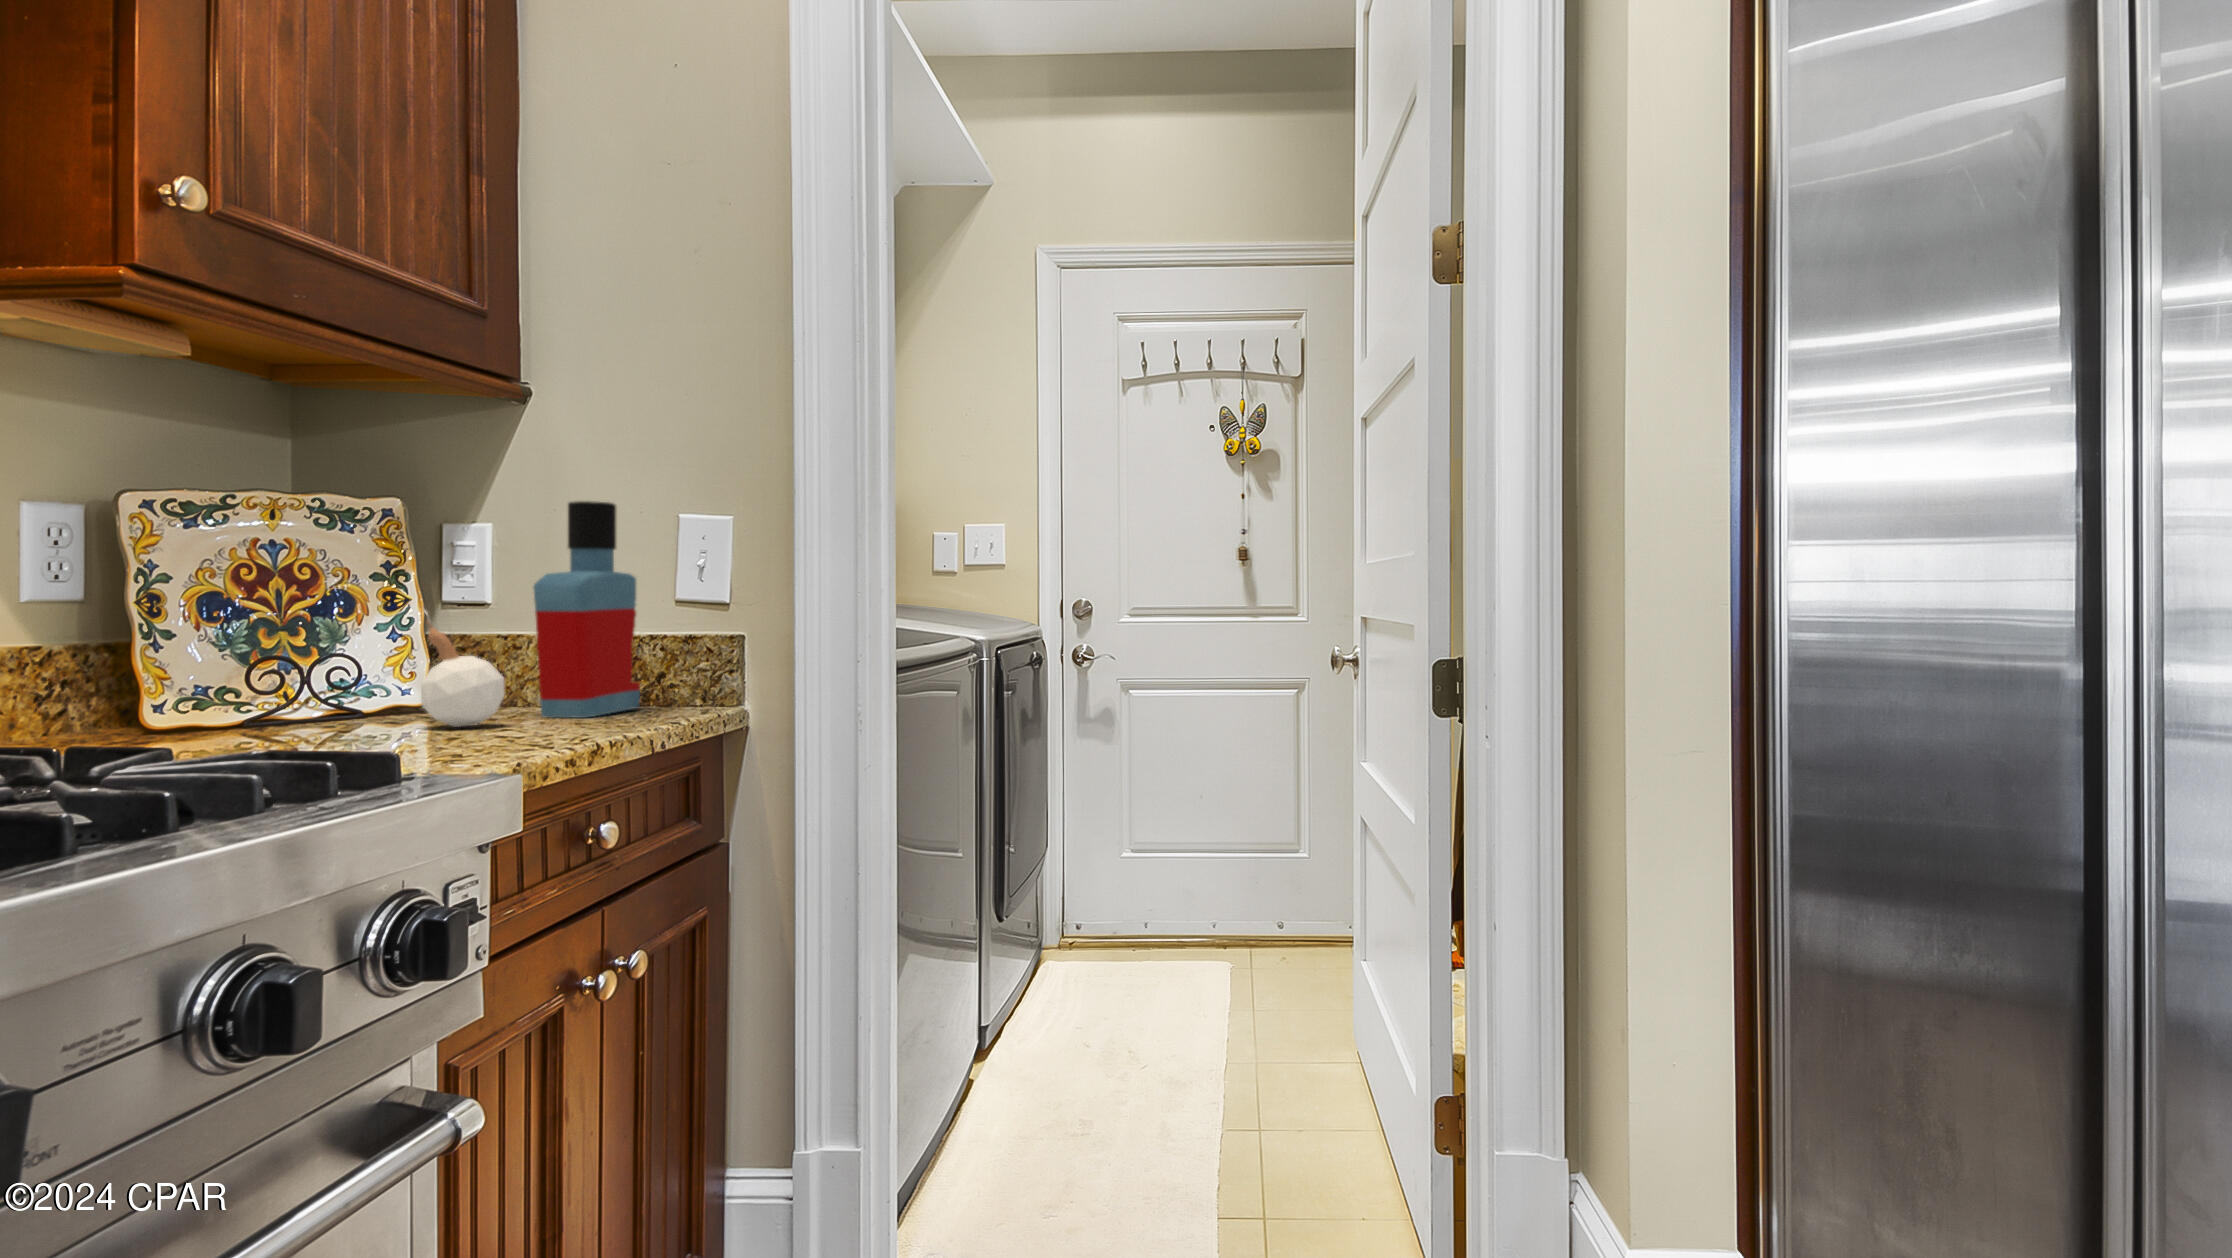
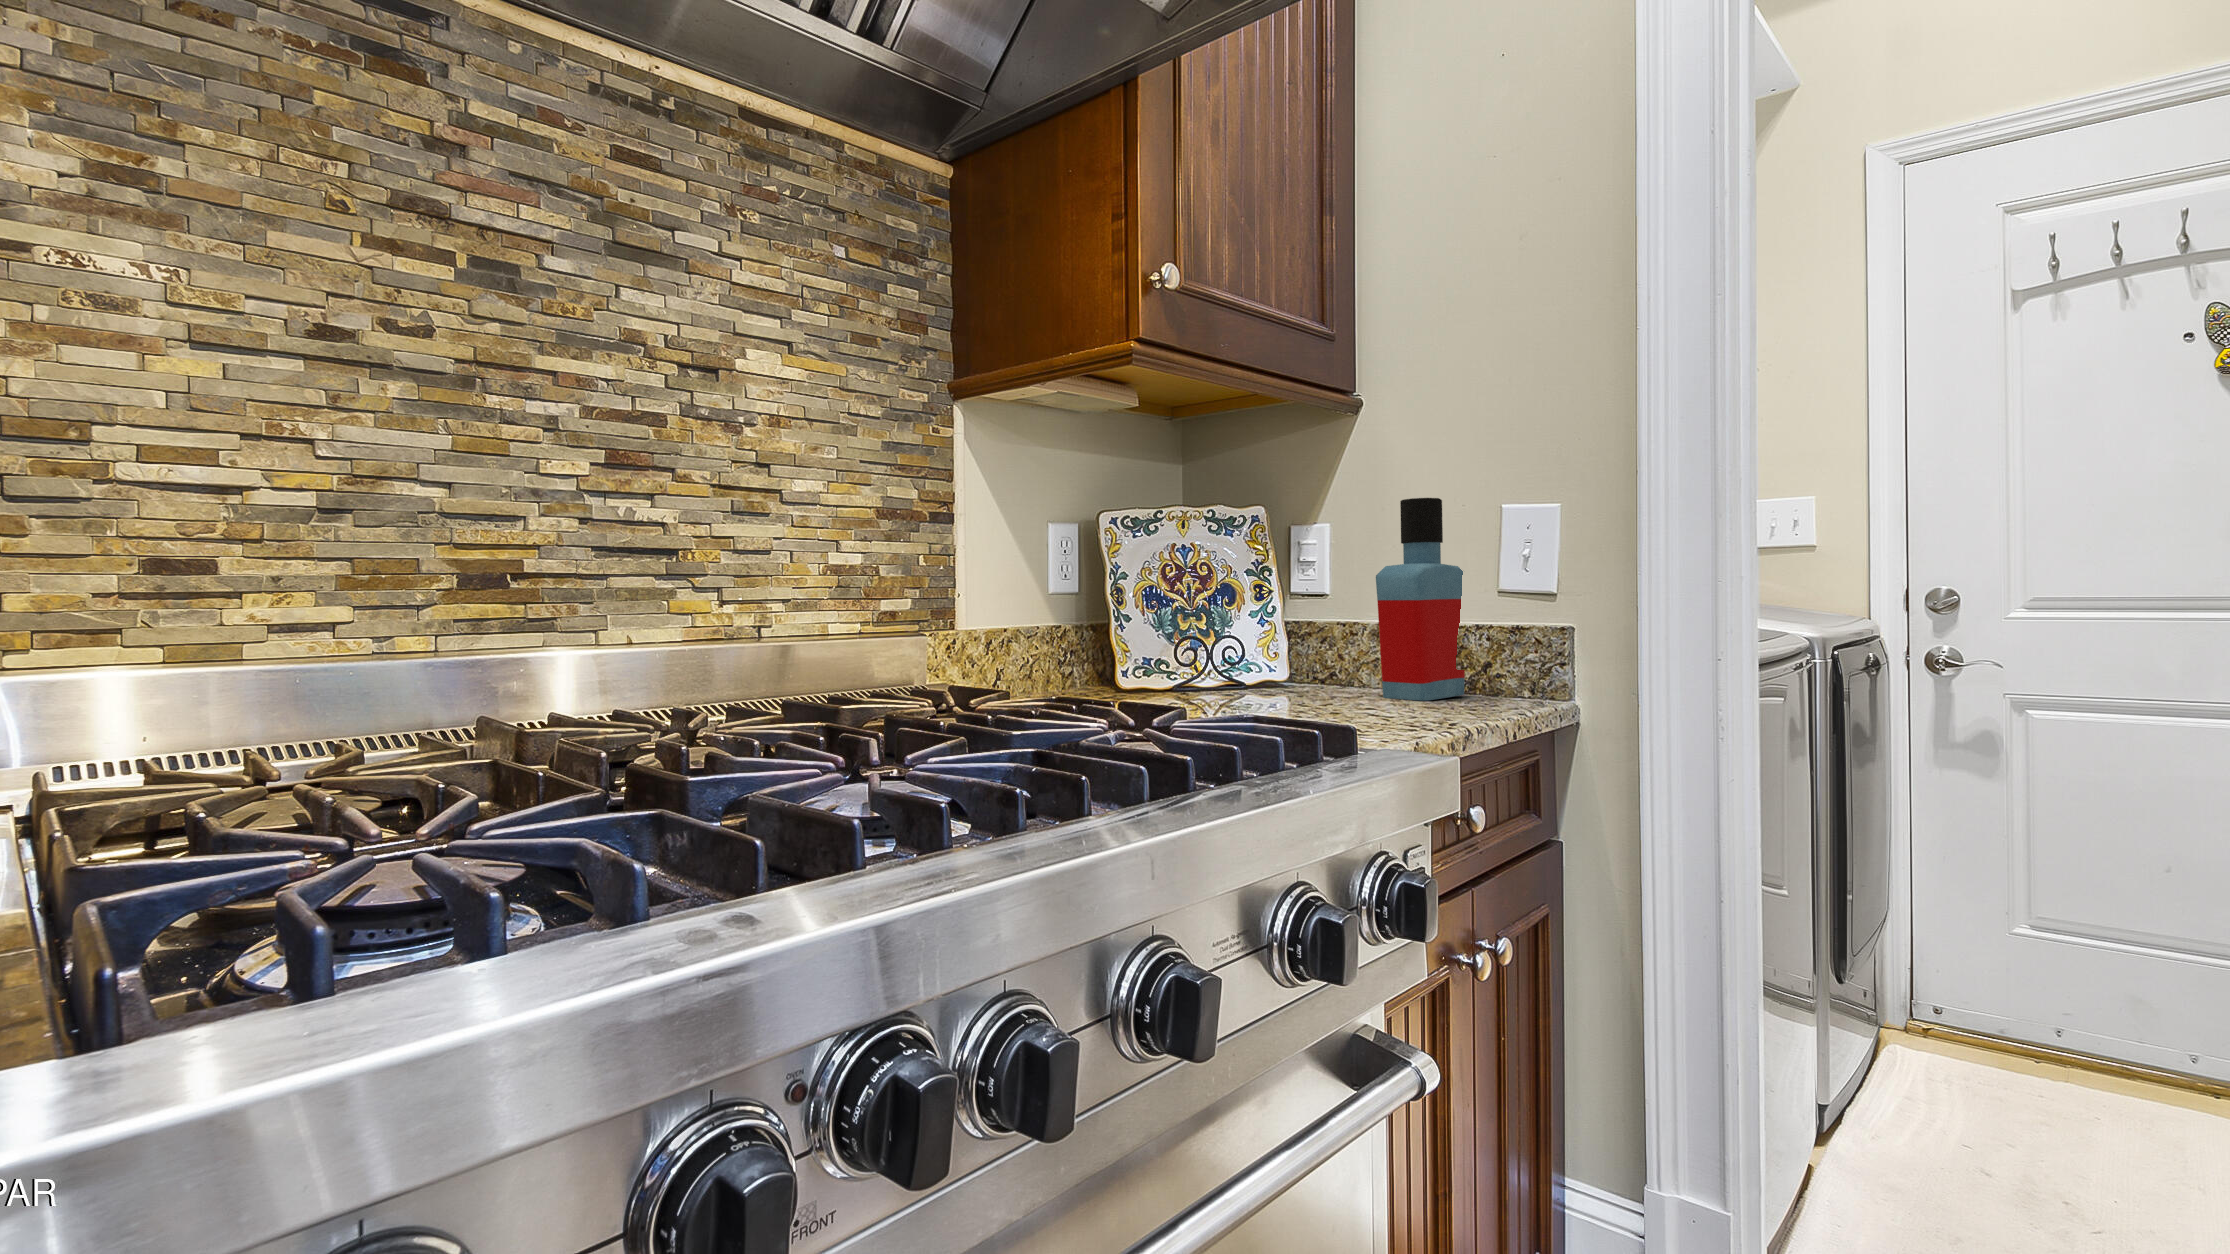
candle: present [421,618,504,727] -> none [1296,594,1363,701]

